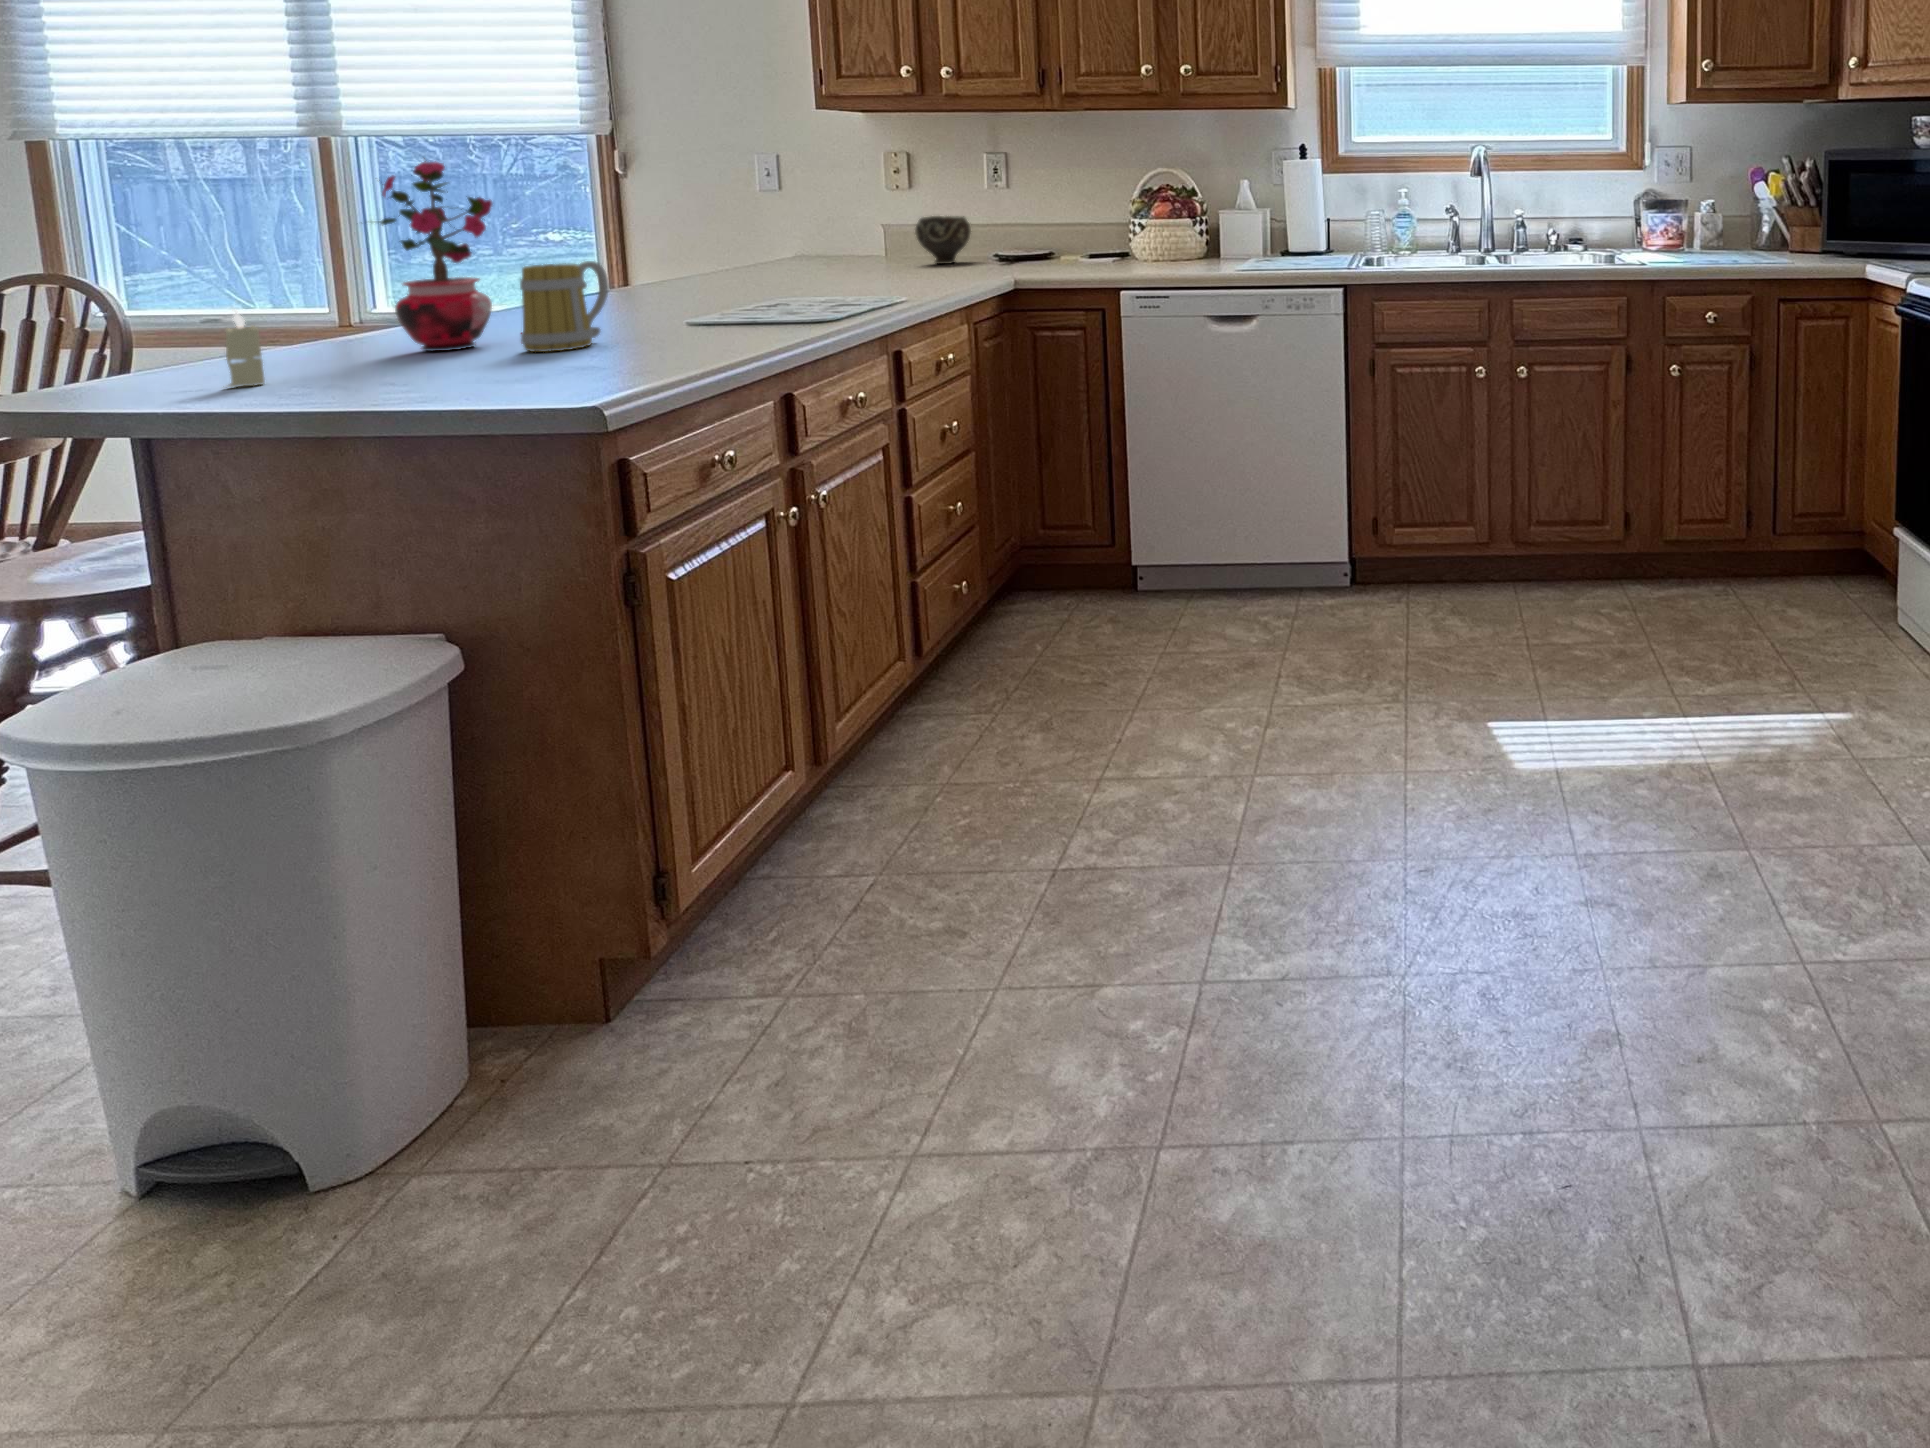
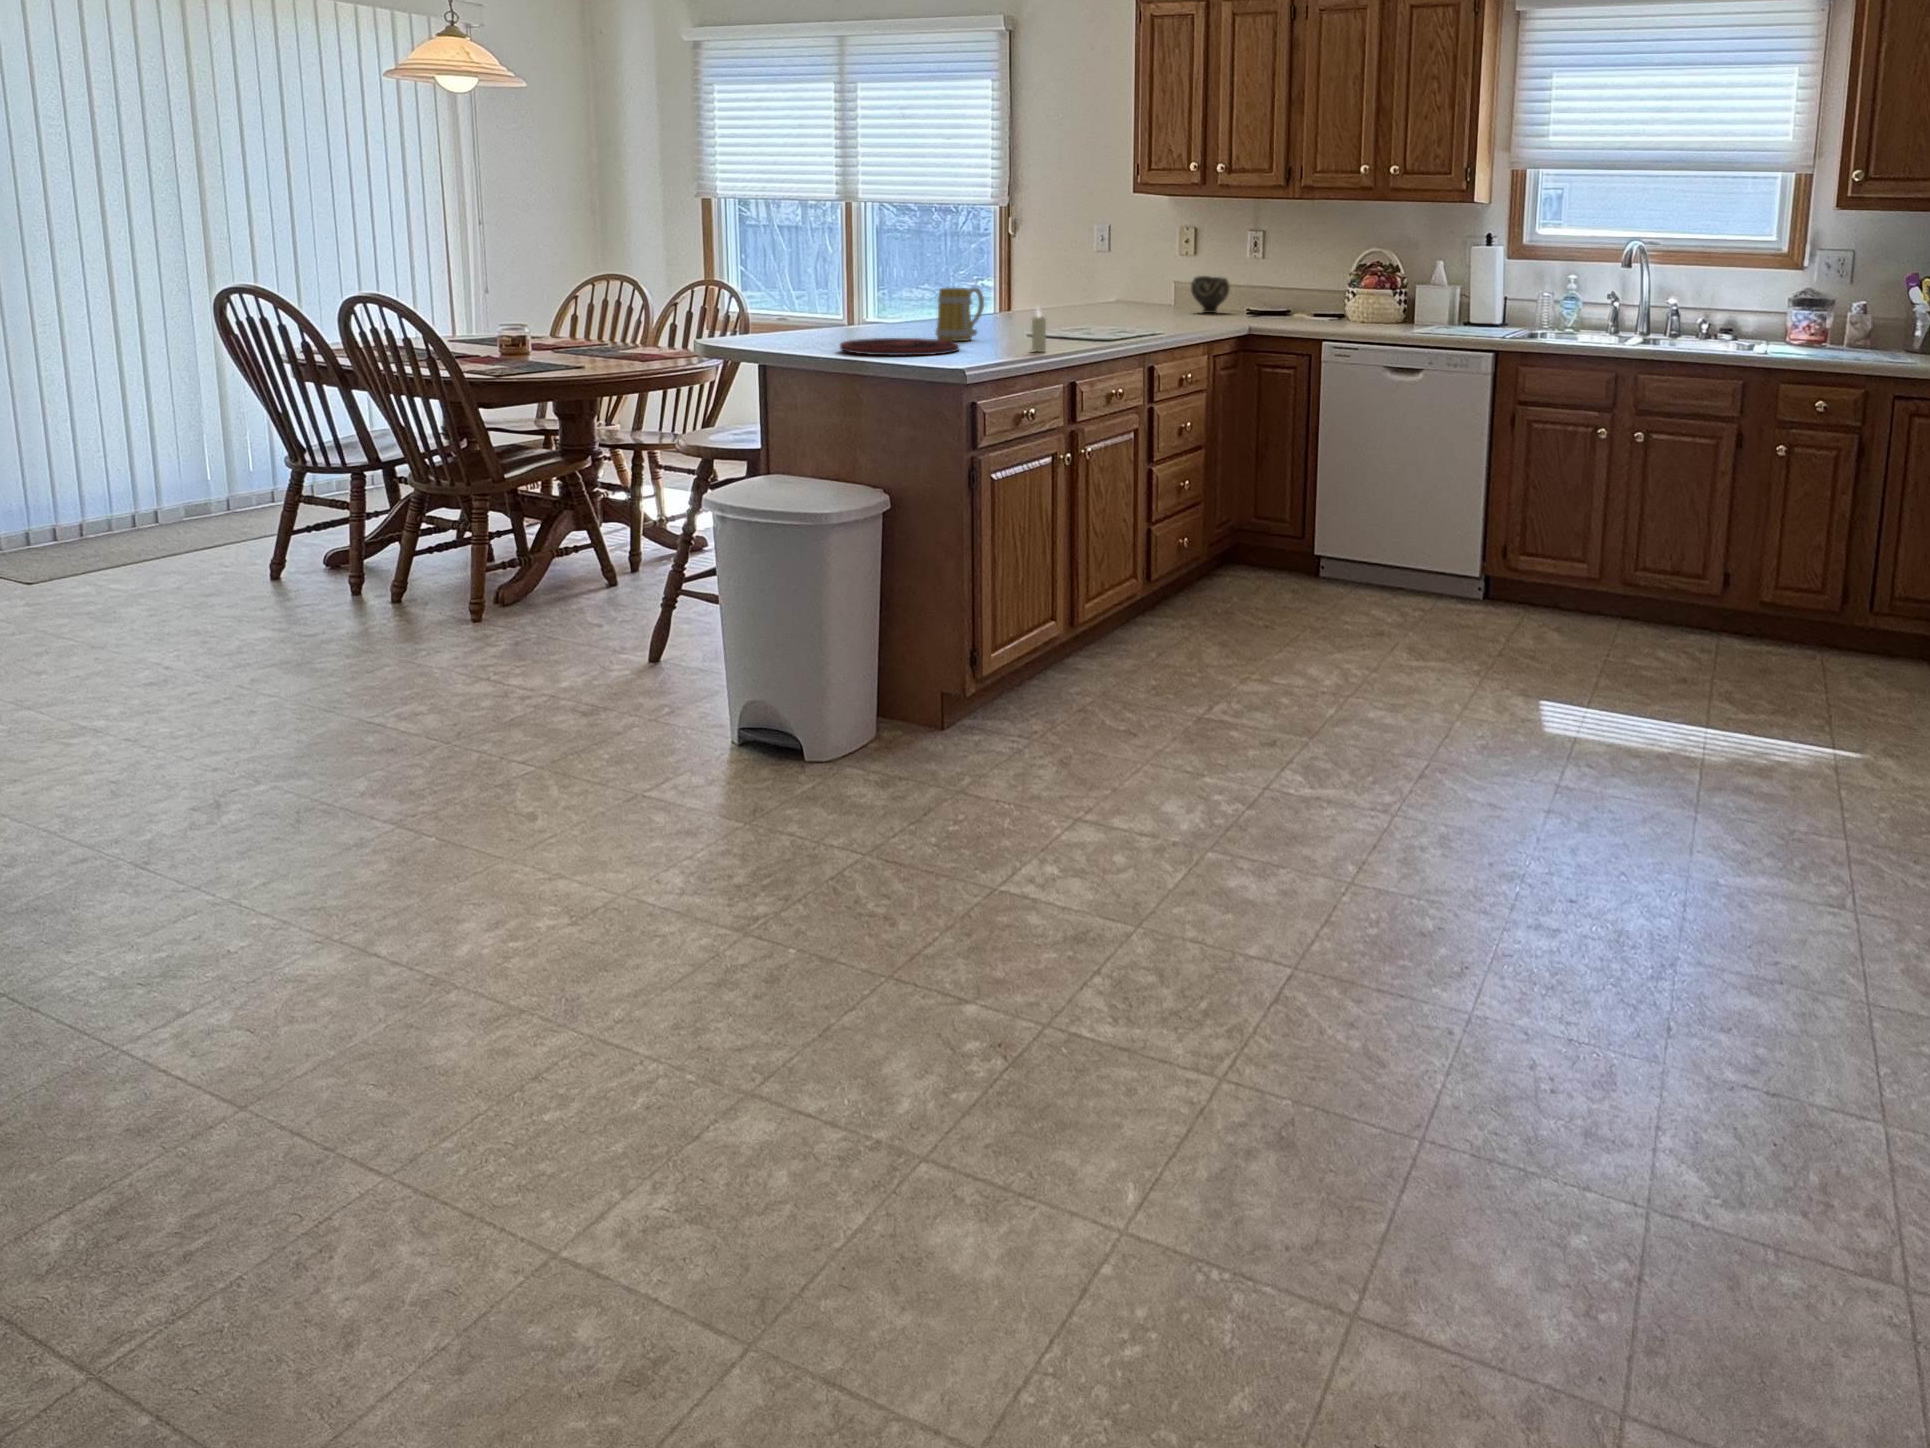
potted plant: present [380,161,492,351] -> none [862,218,930,337]
candle: present [226,311,265,387] -> present [1031,310,1046,352]
plate: none [320,354,576,400] -> present [840,338,959,355]

